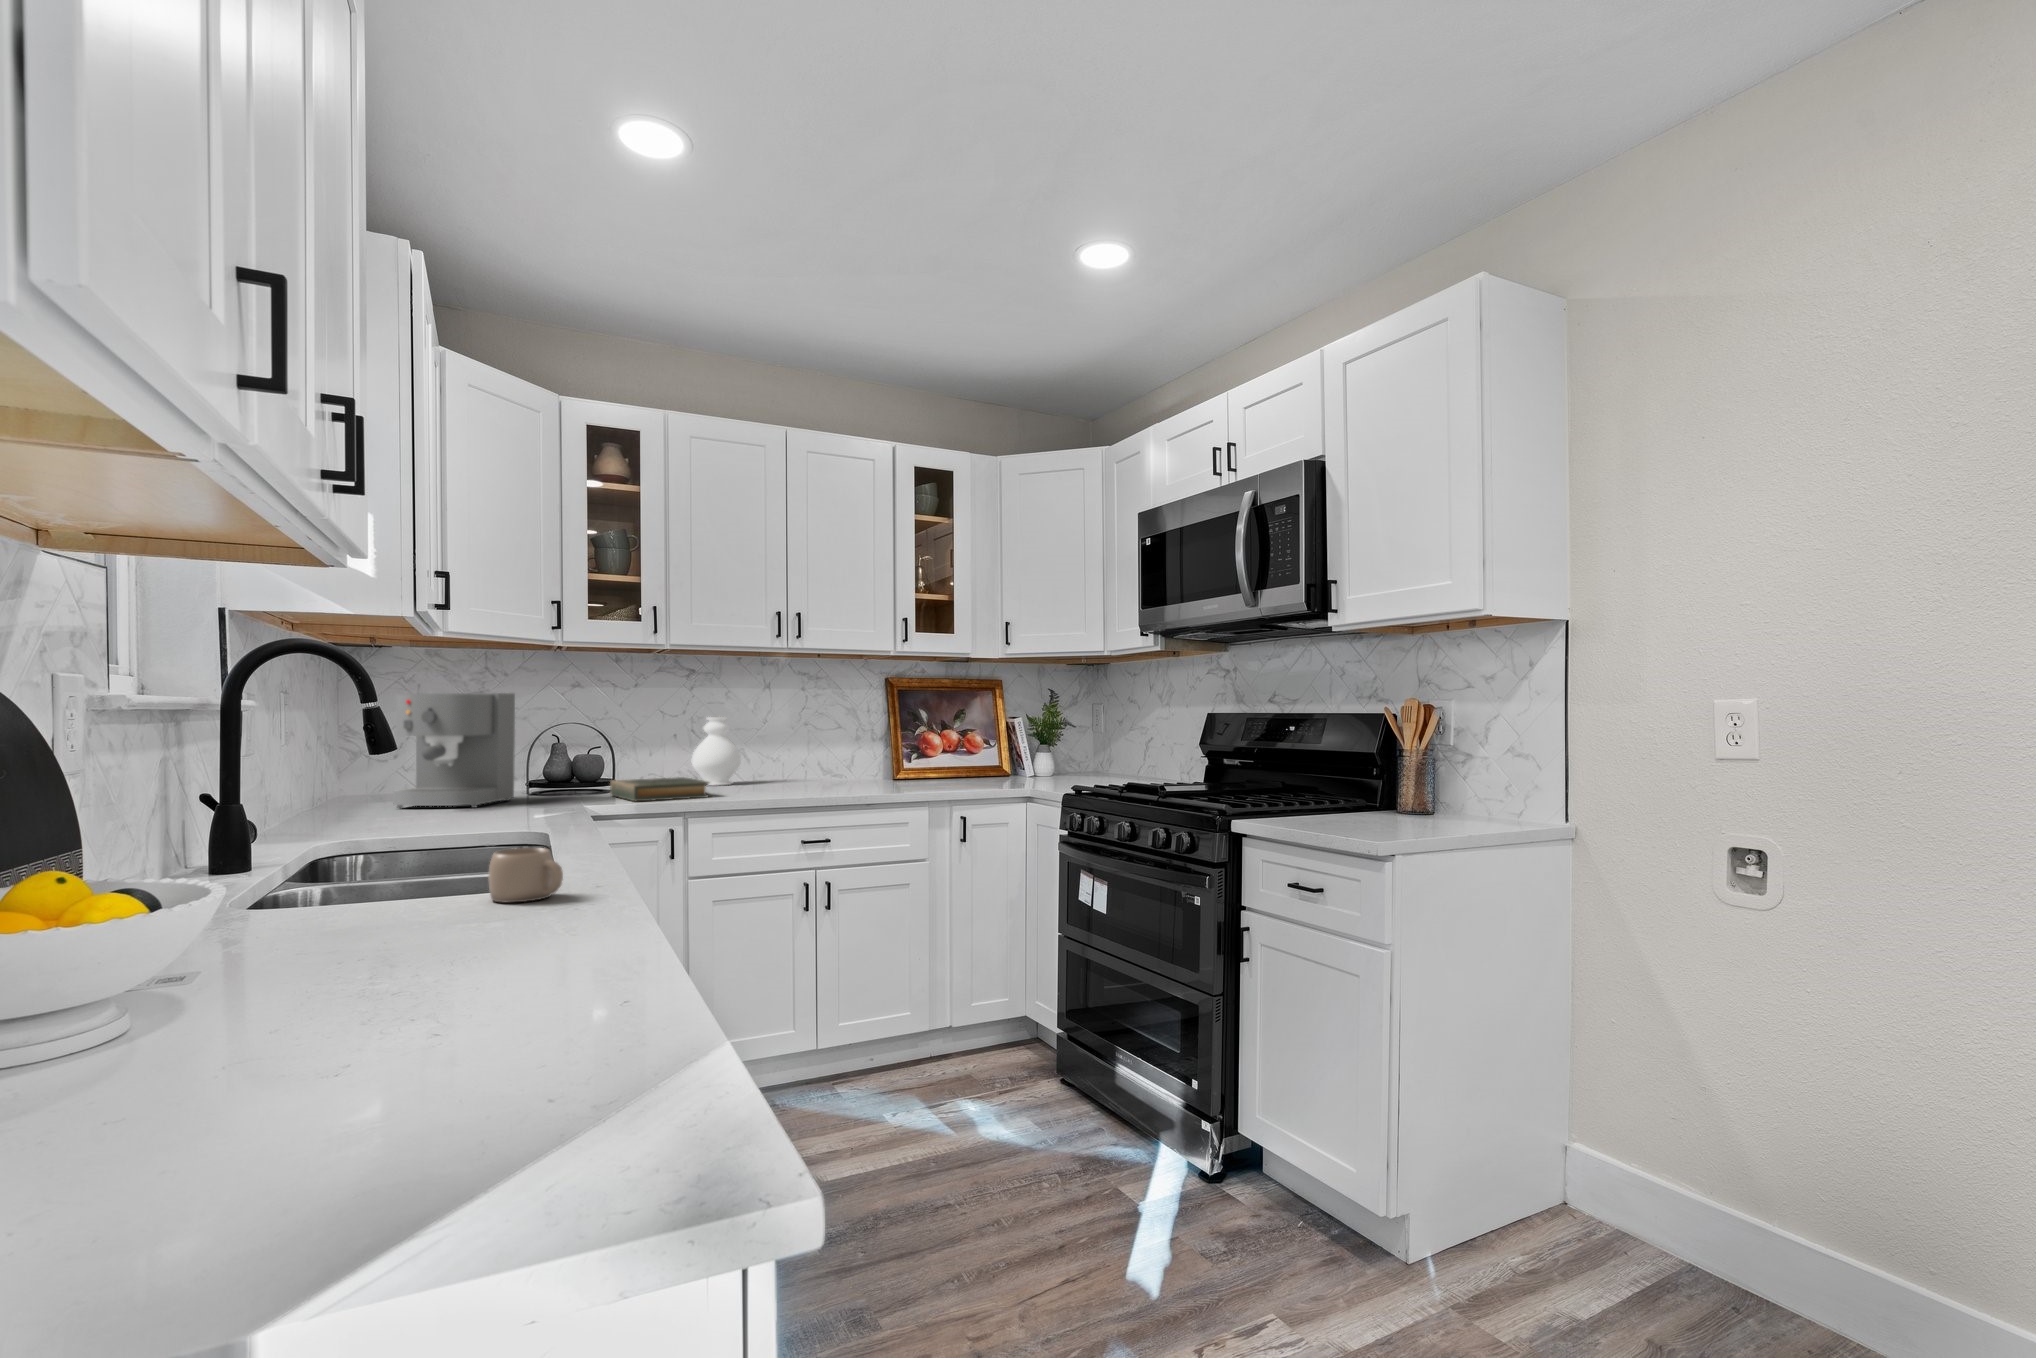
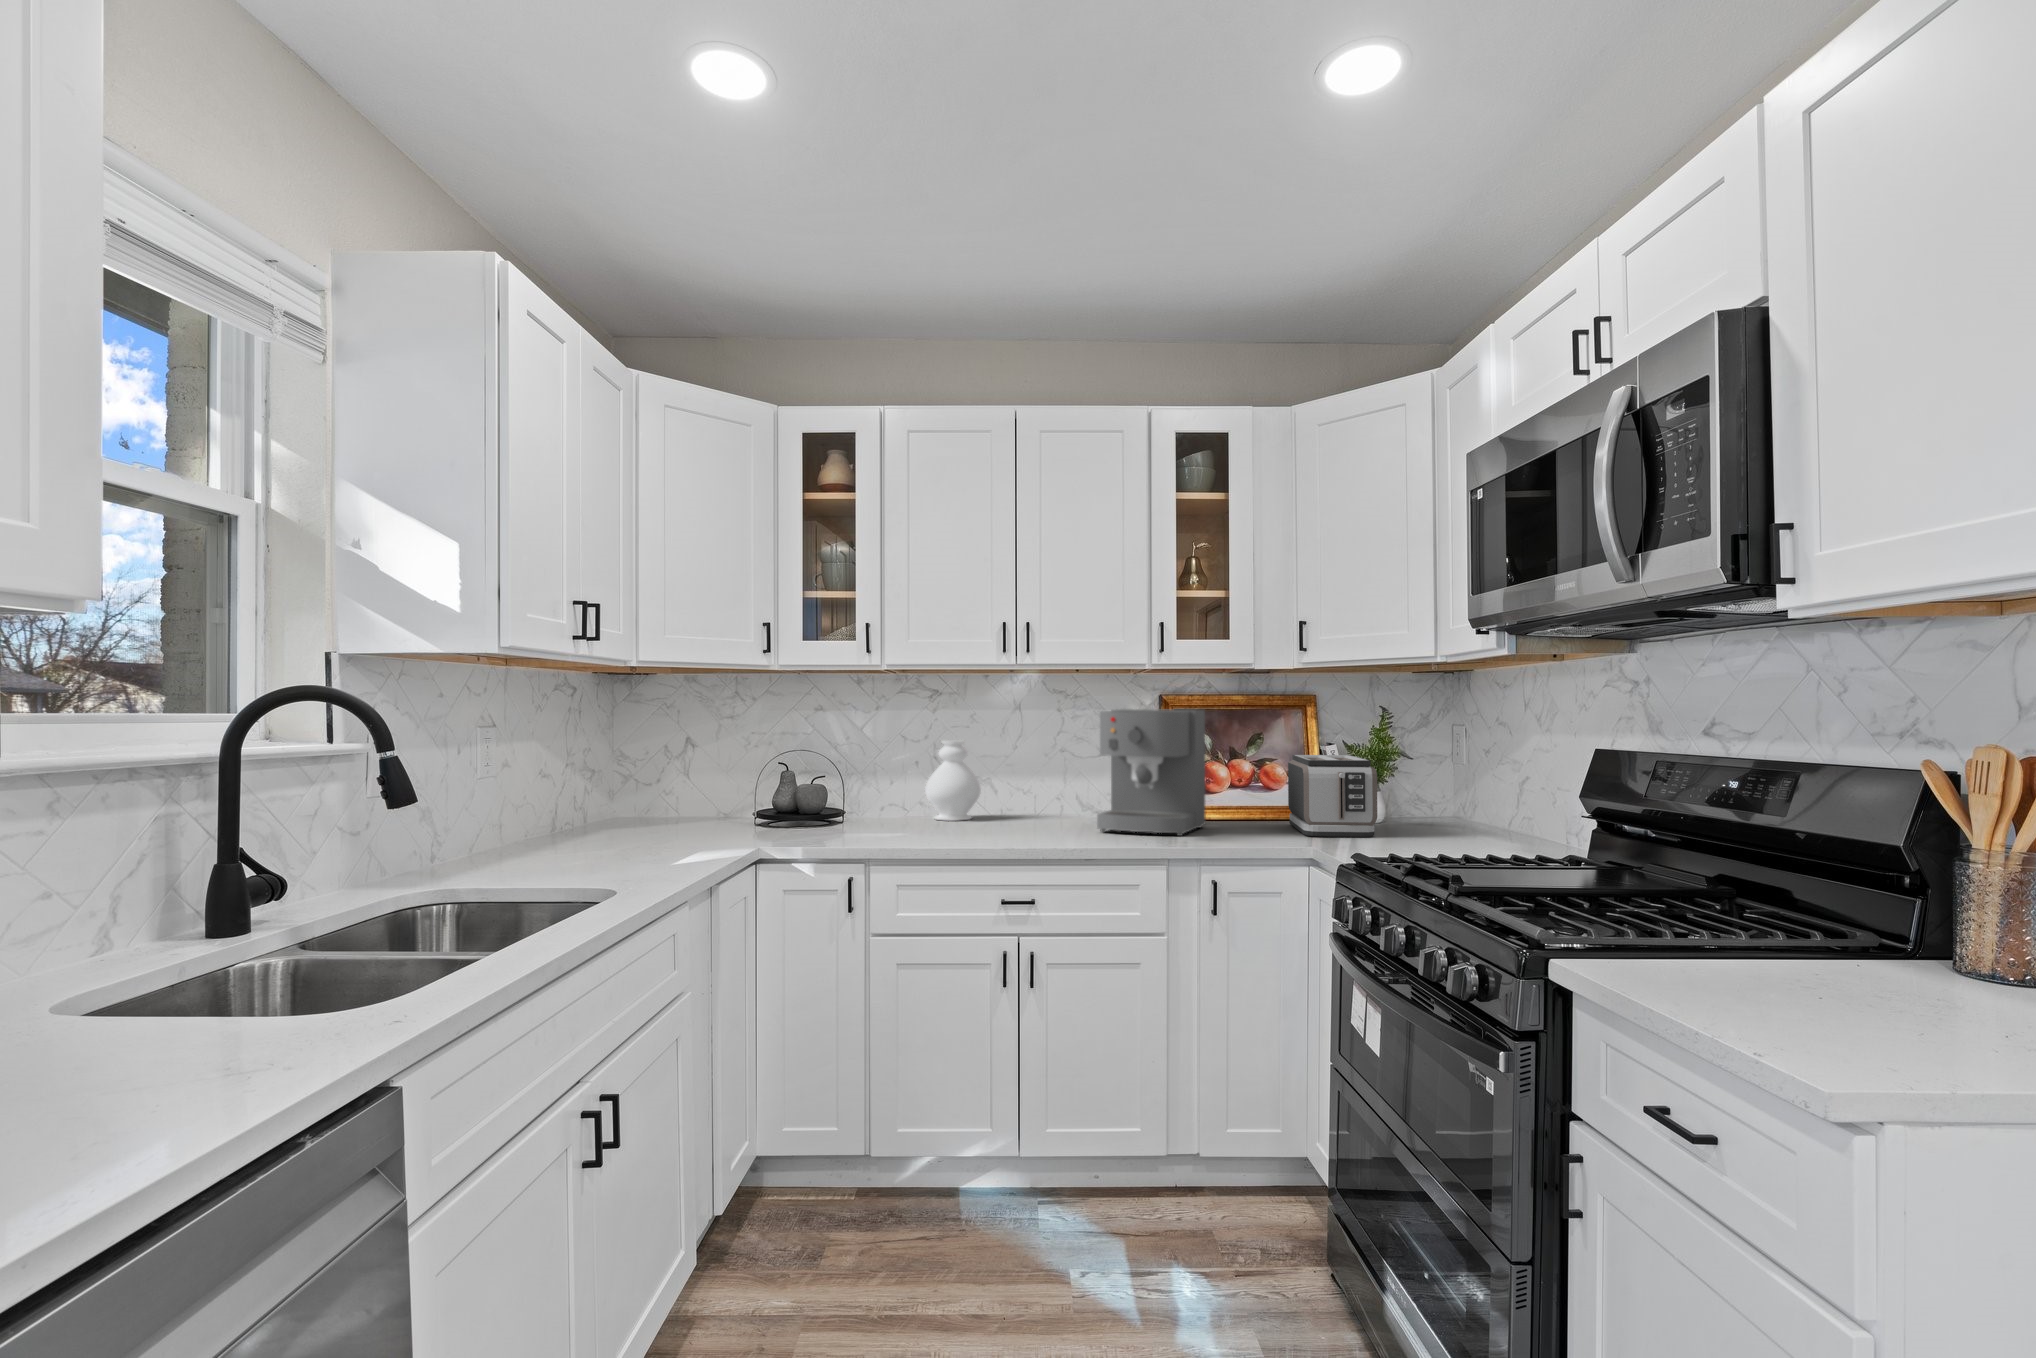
coffee maker: present [393,693,515,808] -> present [1097,709,1206,836]
toaster: none [993,724,1065,781] -> present [1288,755,1377,837]
hardback book: present [610,777,711,801] -> none [812,812,905,843]
mug: present [488,848,563,903] -> none [157,975,269,1068]

